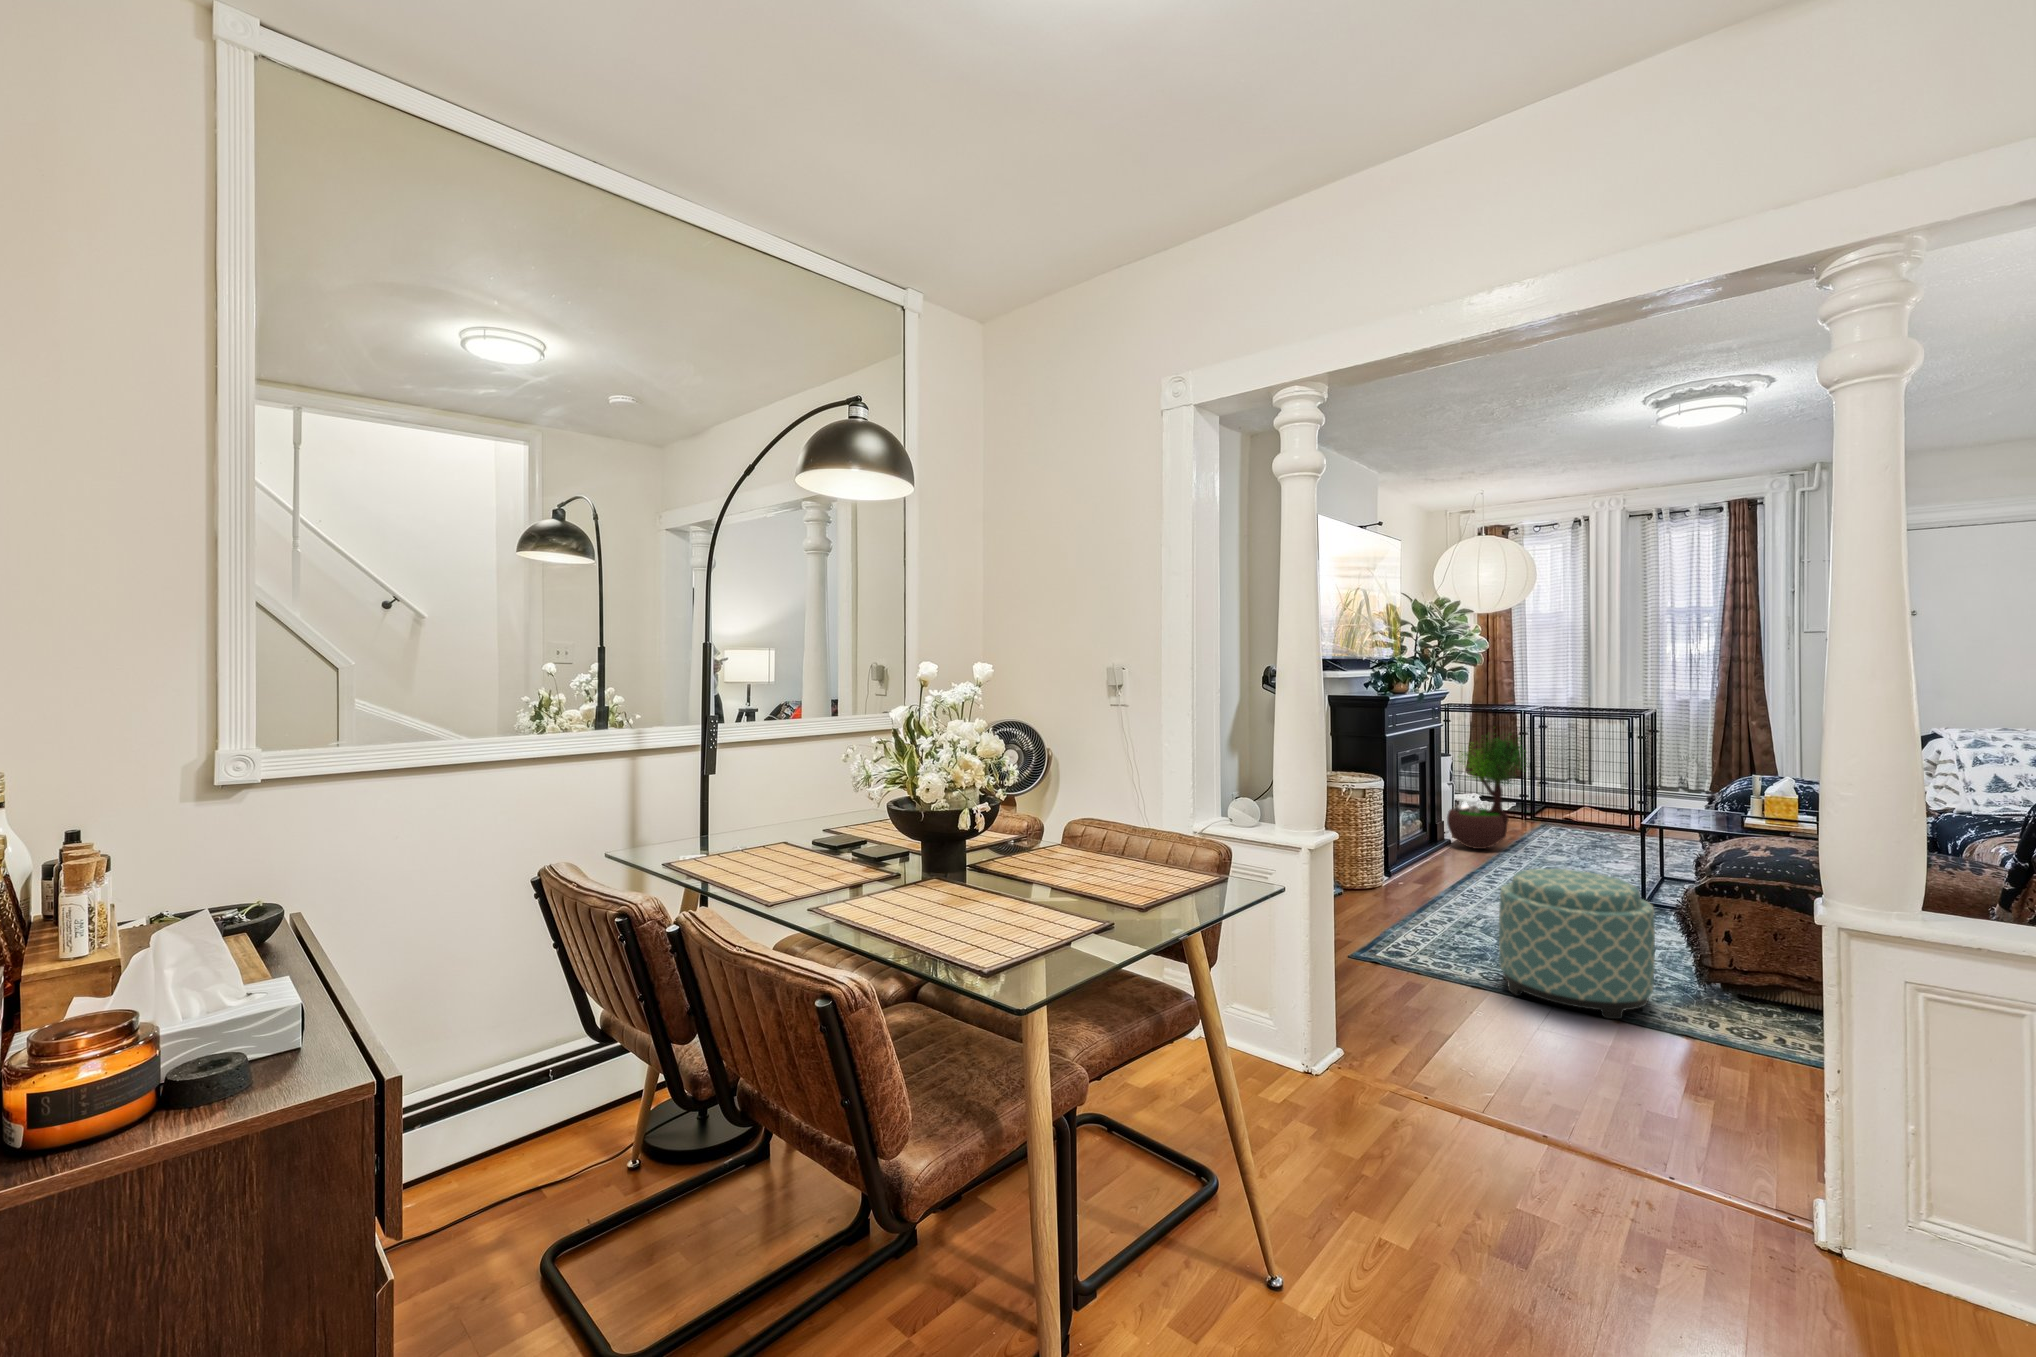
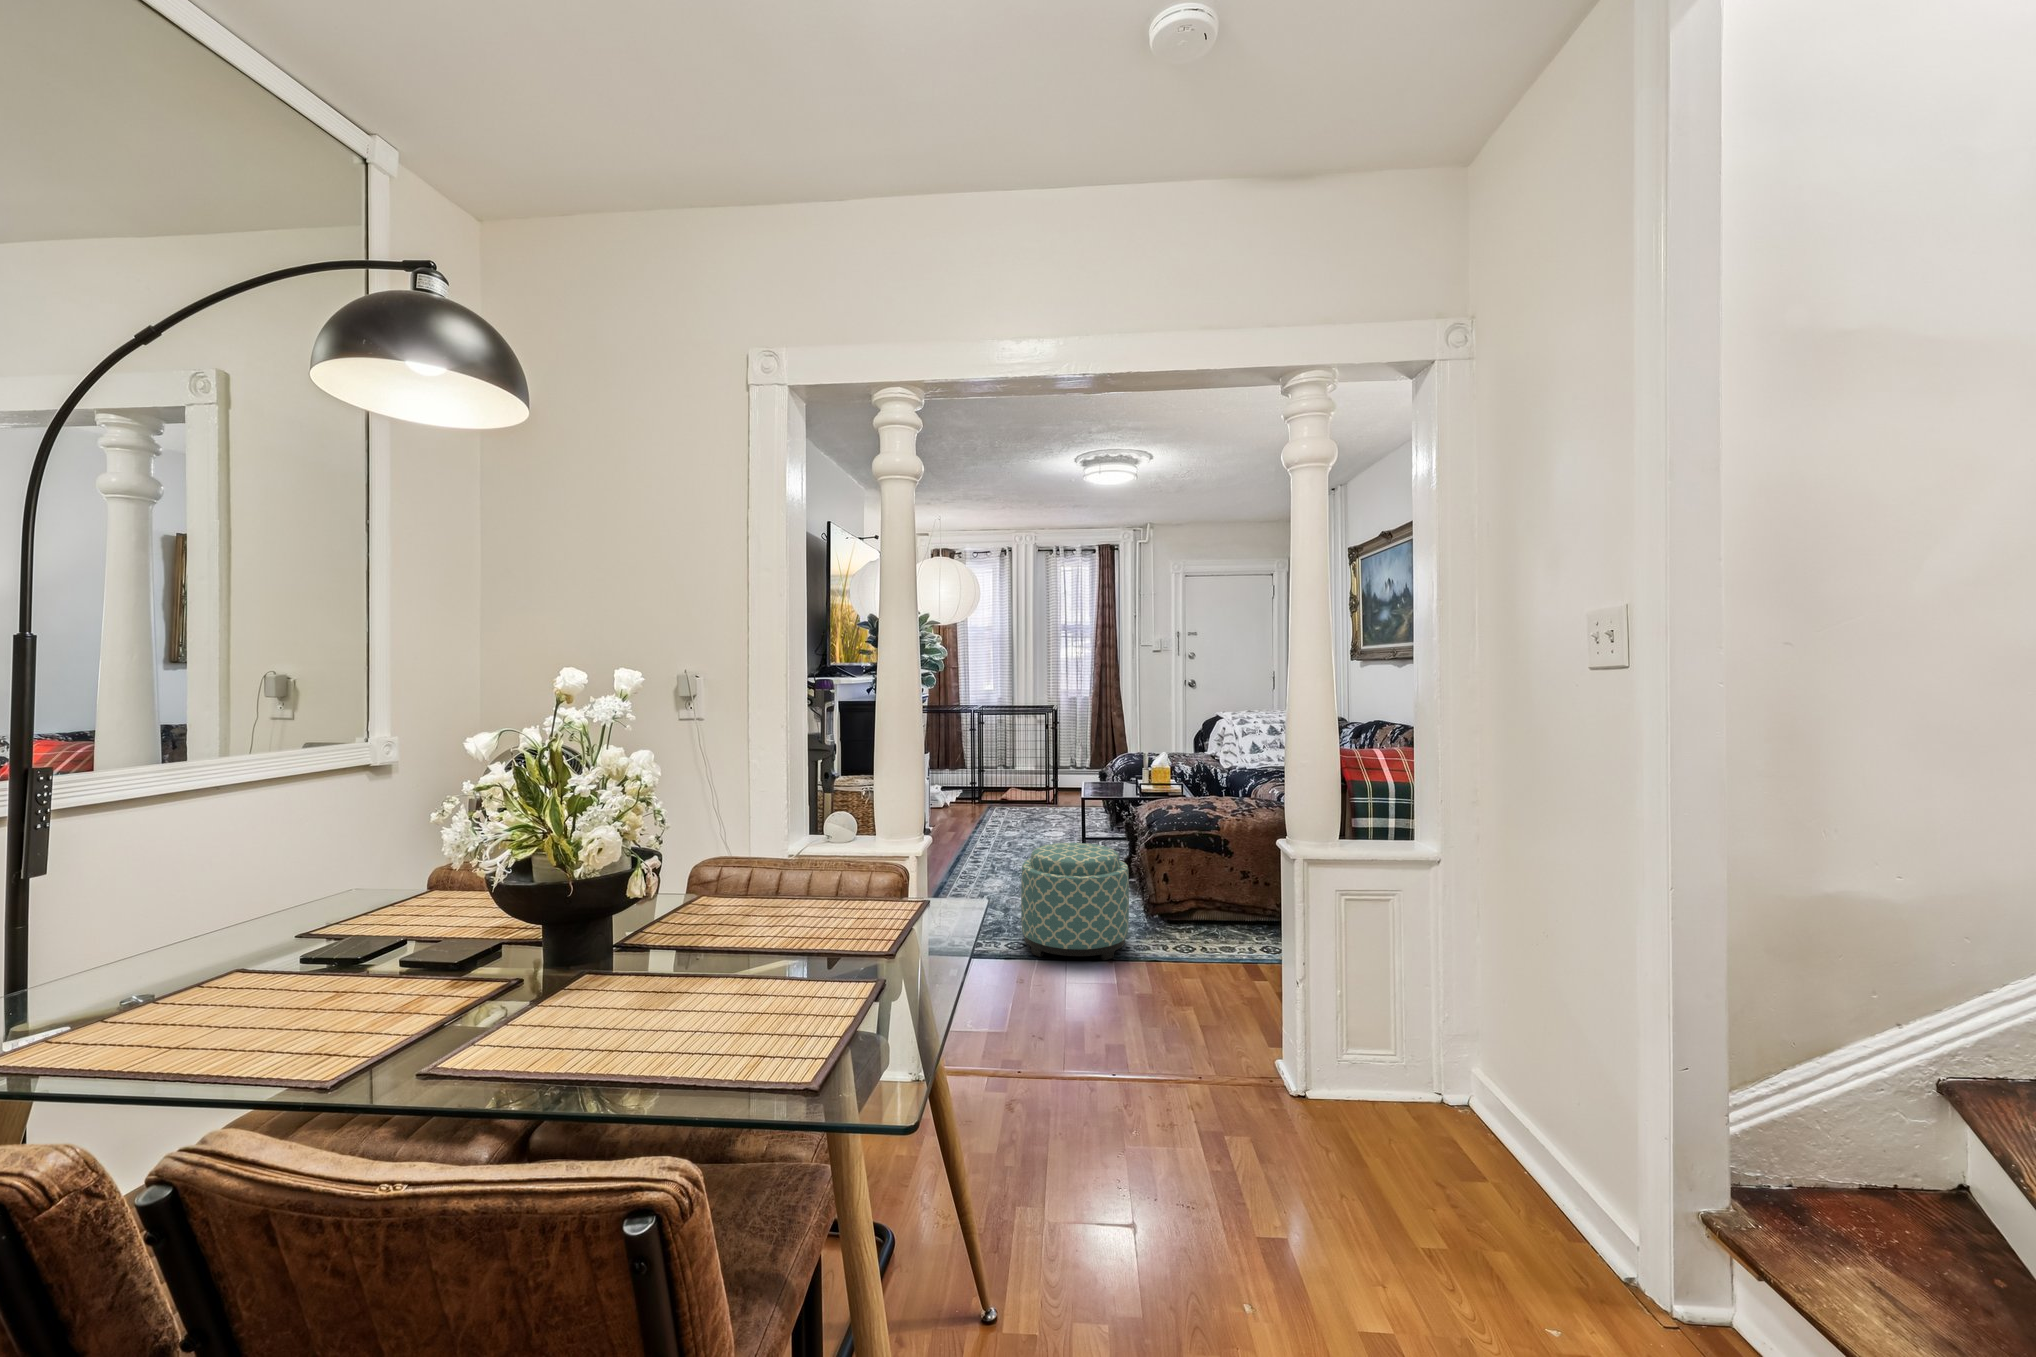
potted tree: present [1447,734,1527,849] -> none [927,724,991,832]

